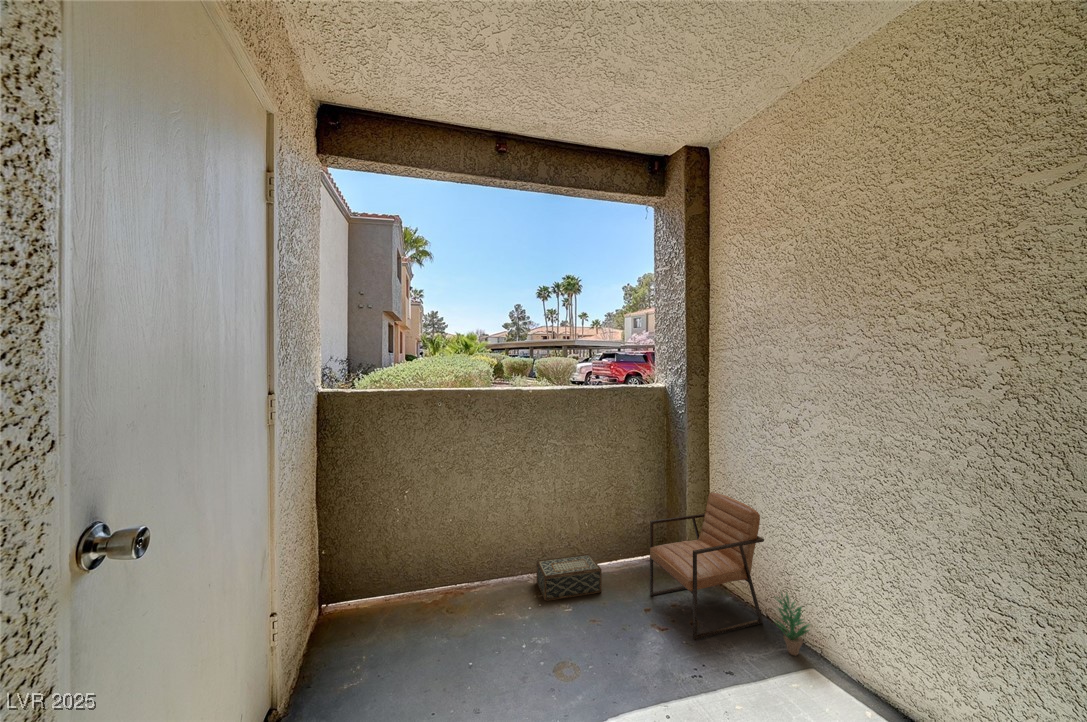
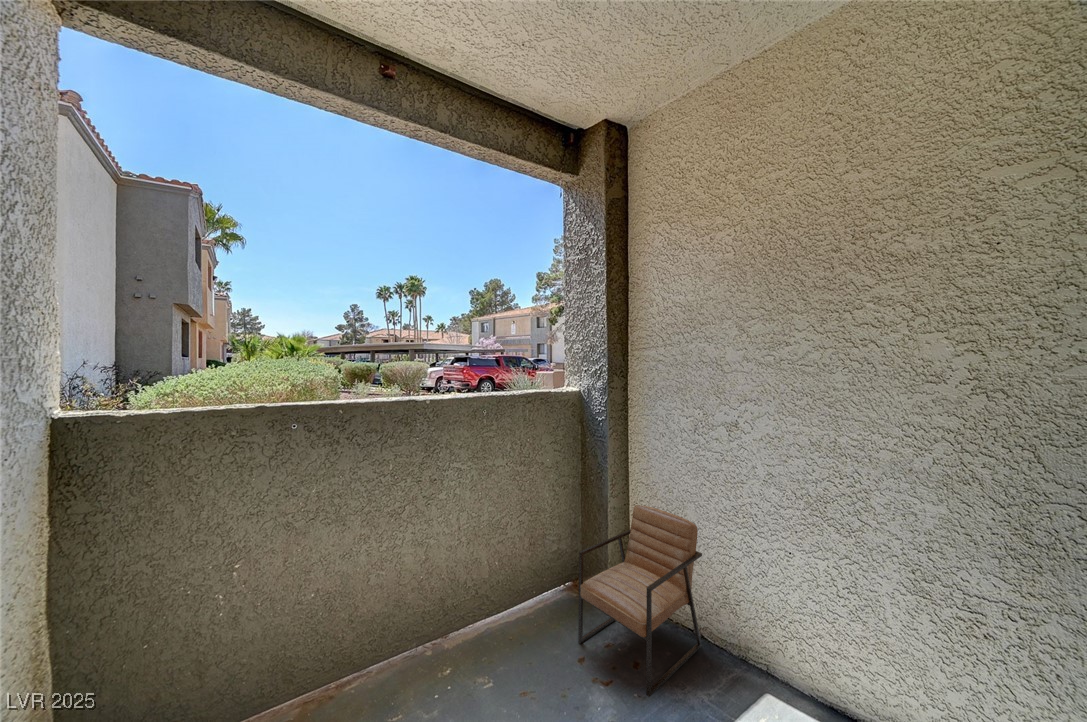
woven basket: present [536,554,602,601] -> none [433,604,522,694]
potted plant: present [775,593,810,655] -> none [722,610,761,682]

